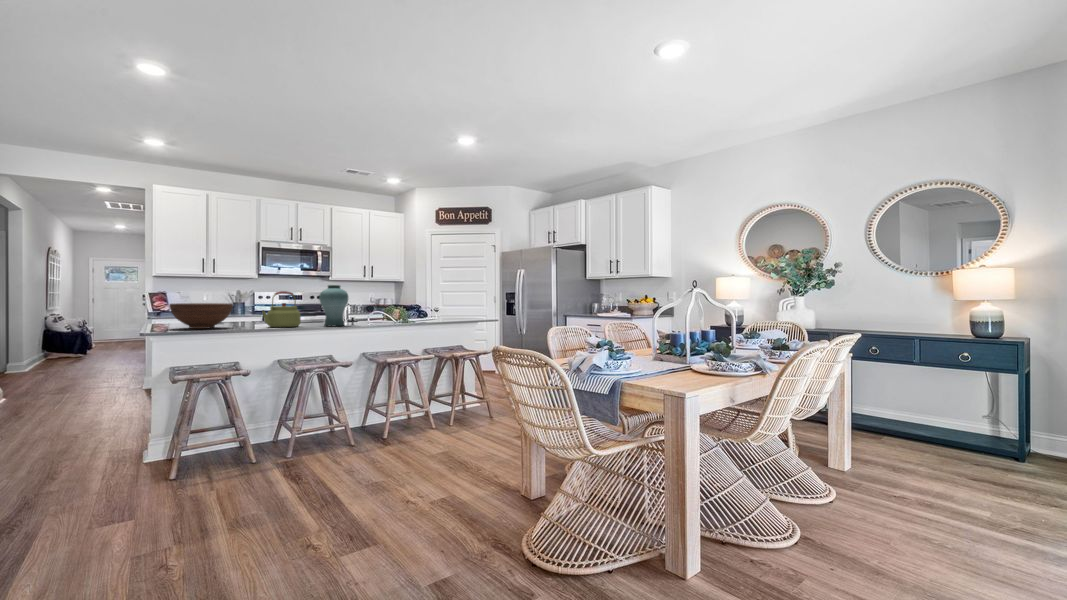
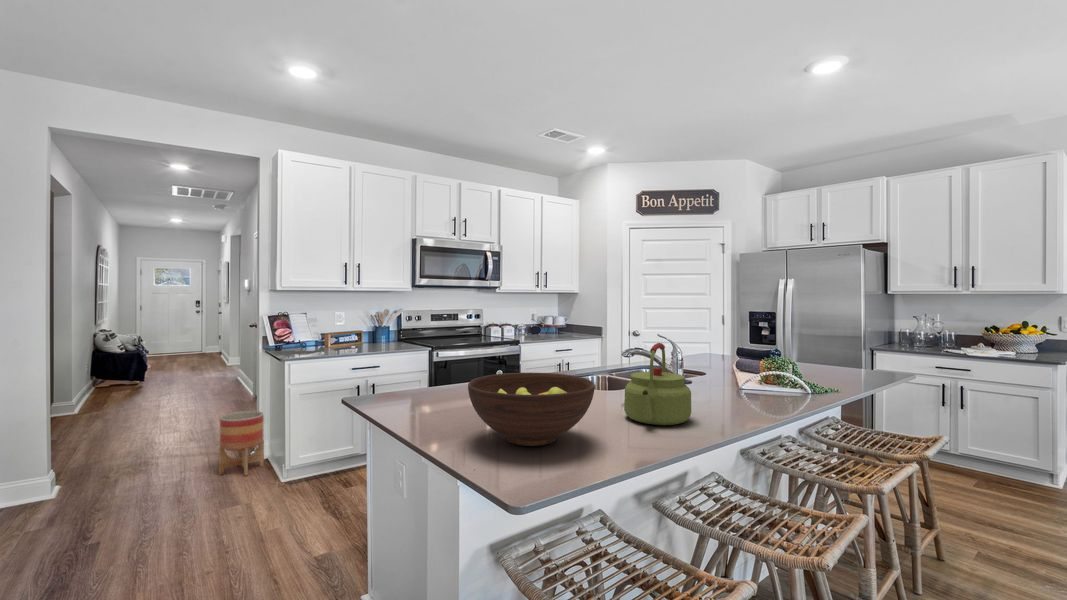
vase: present [319,285,349,326] -> none [702,326,763,414]
planter: none [115,357,148,396] -> present [219,411,264,476]

